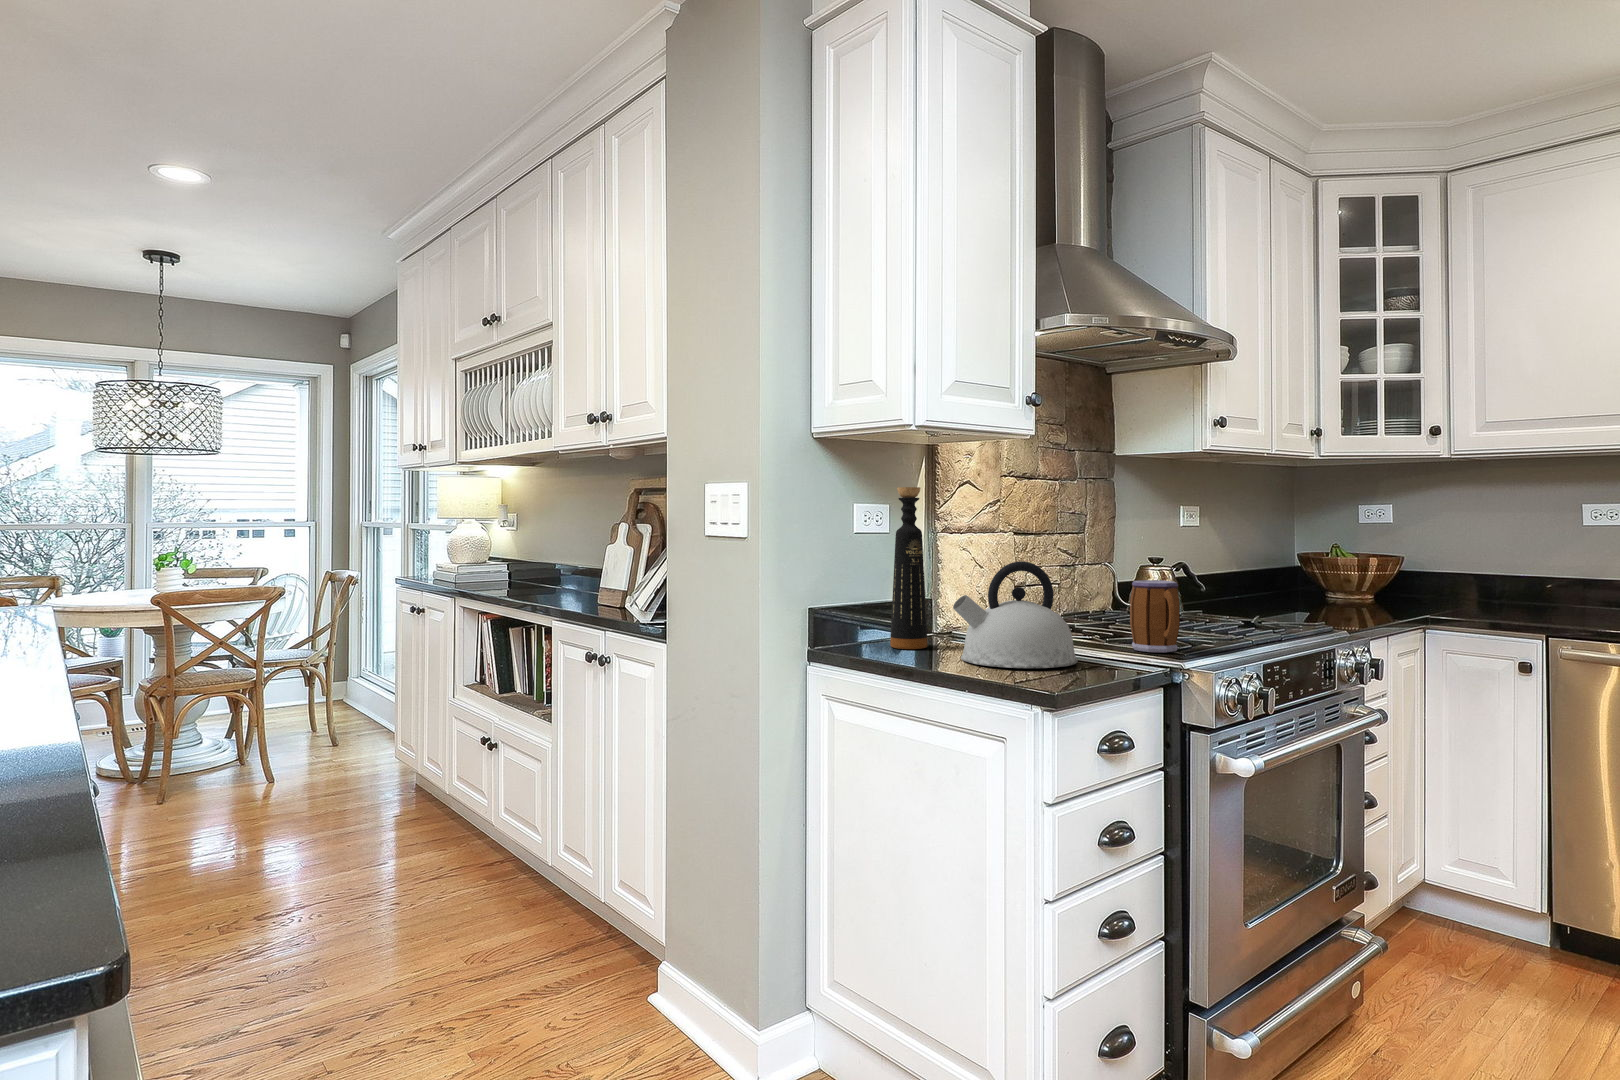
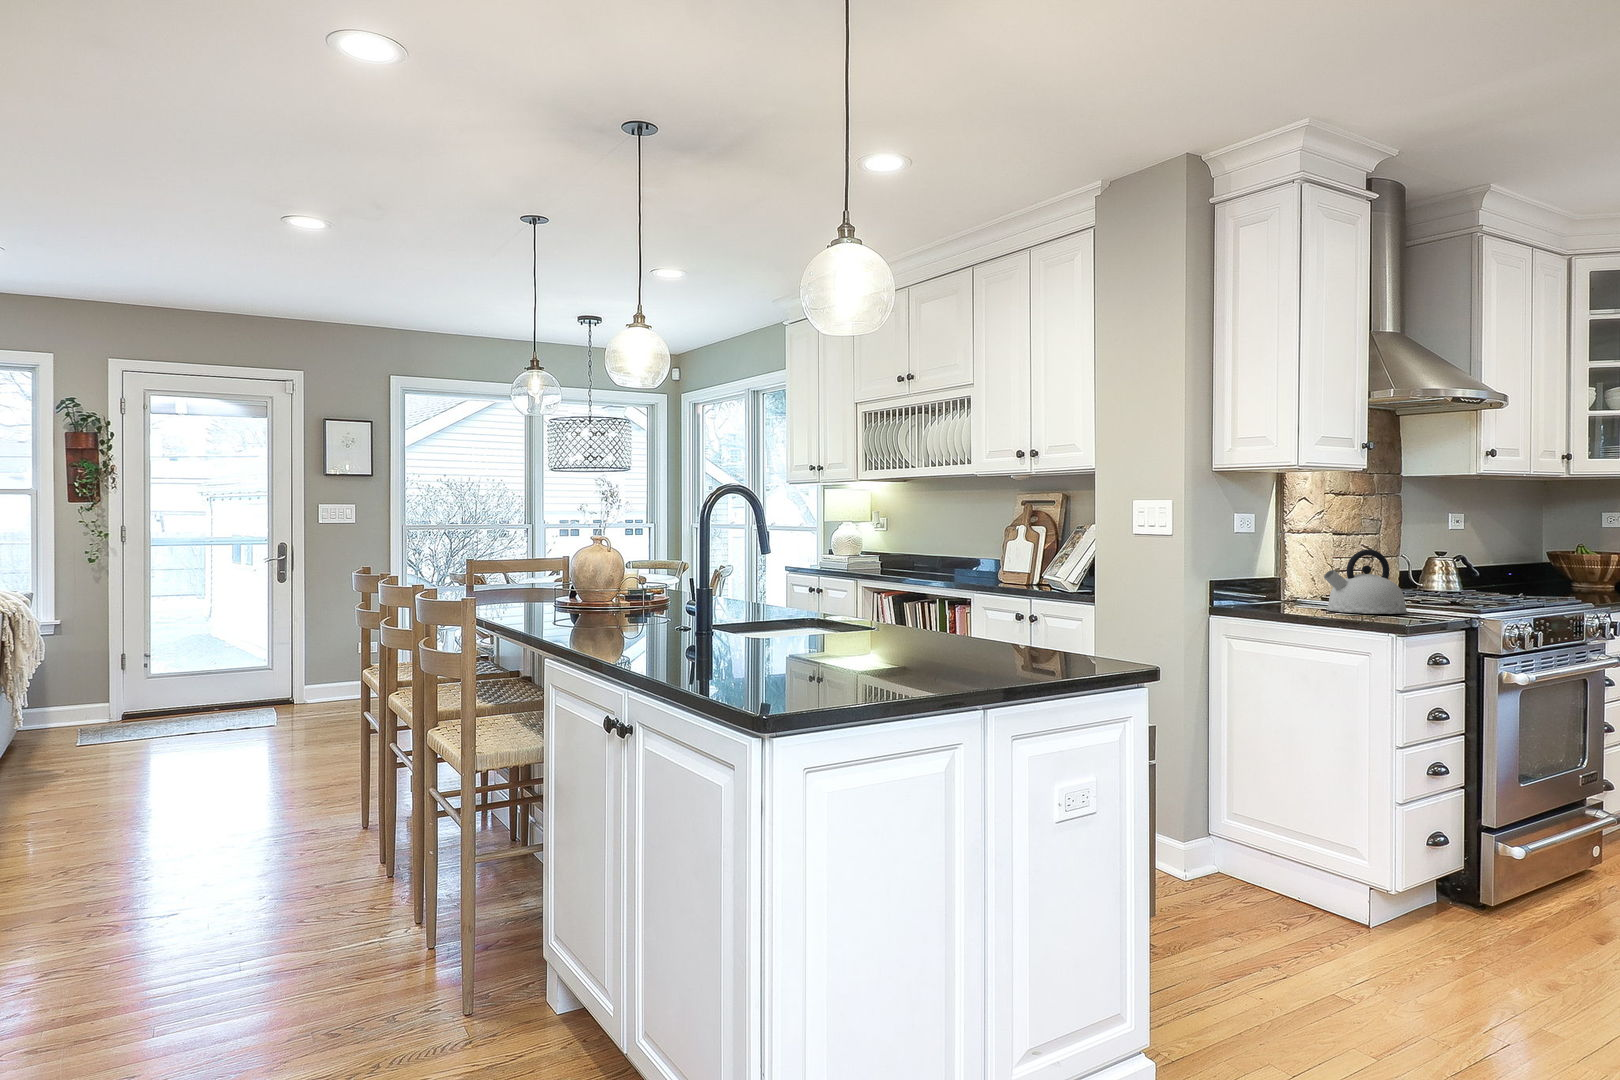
bottle: present [890,487,928,649] -> none [1268,502,1295,606]
mug: present [1130,580,1180,653] -> none [1435,564,1472,610]

